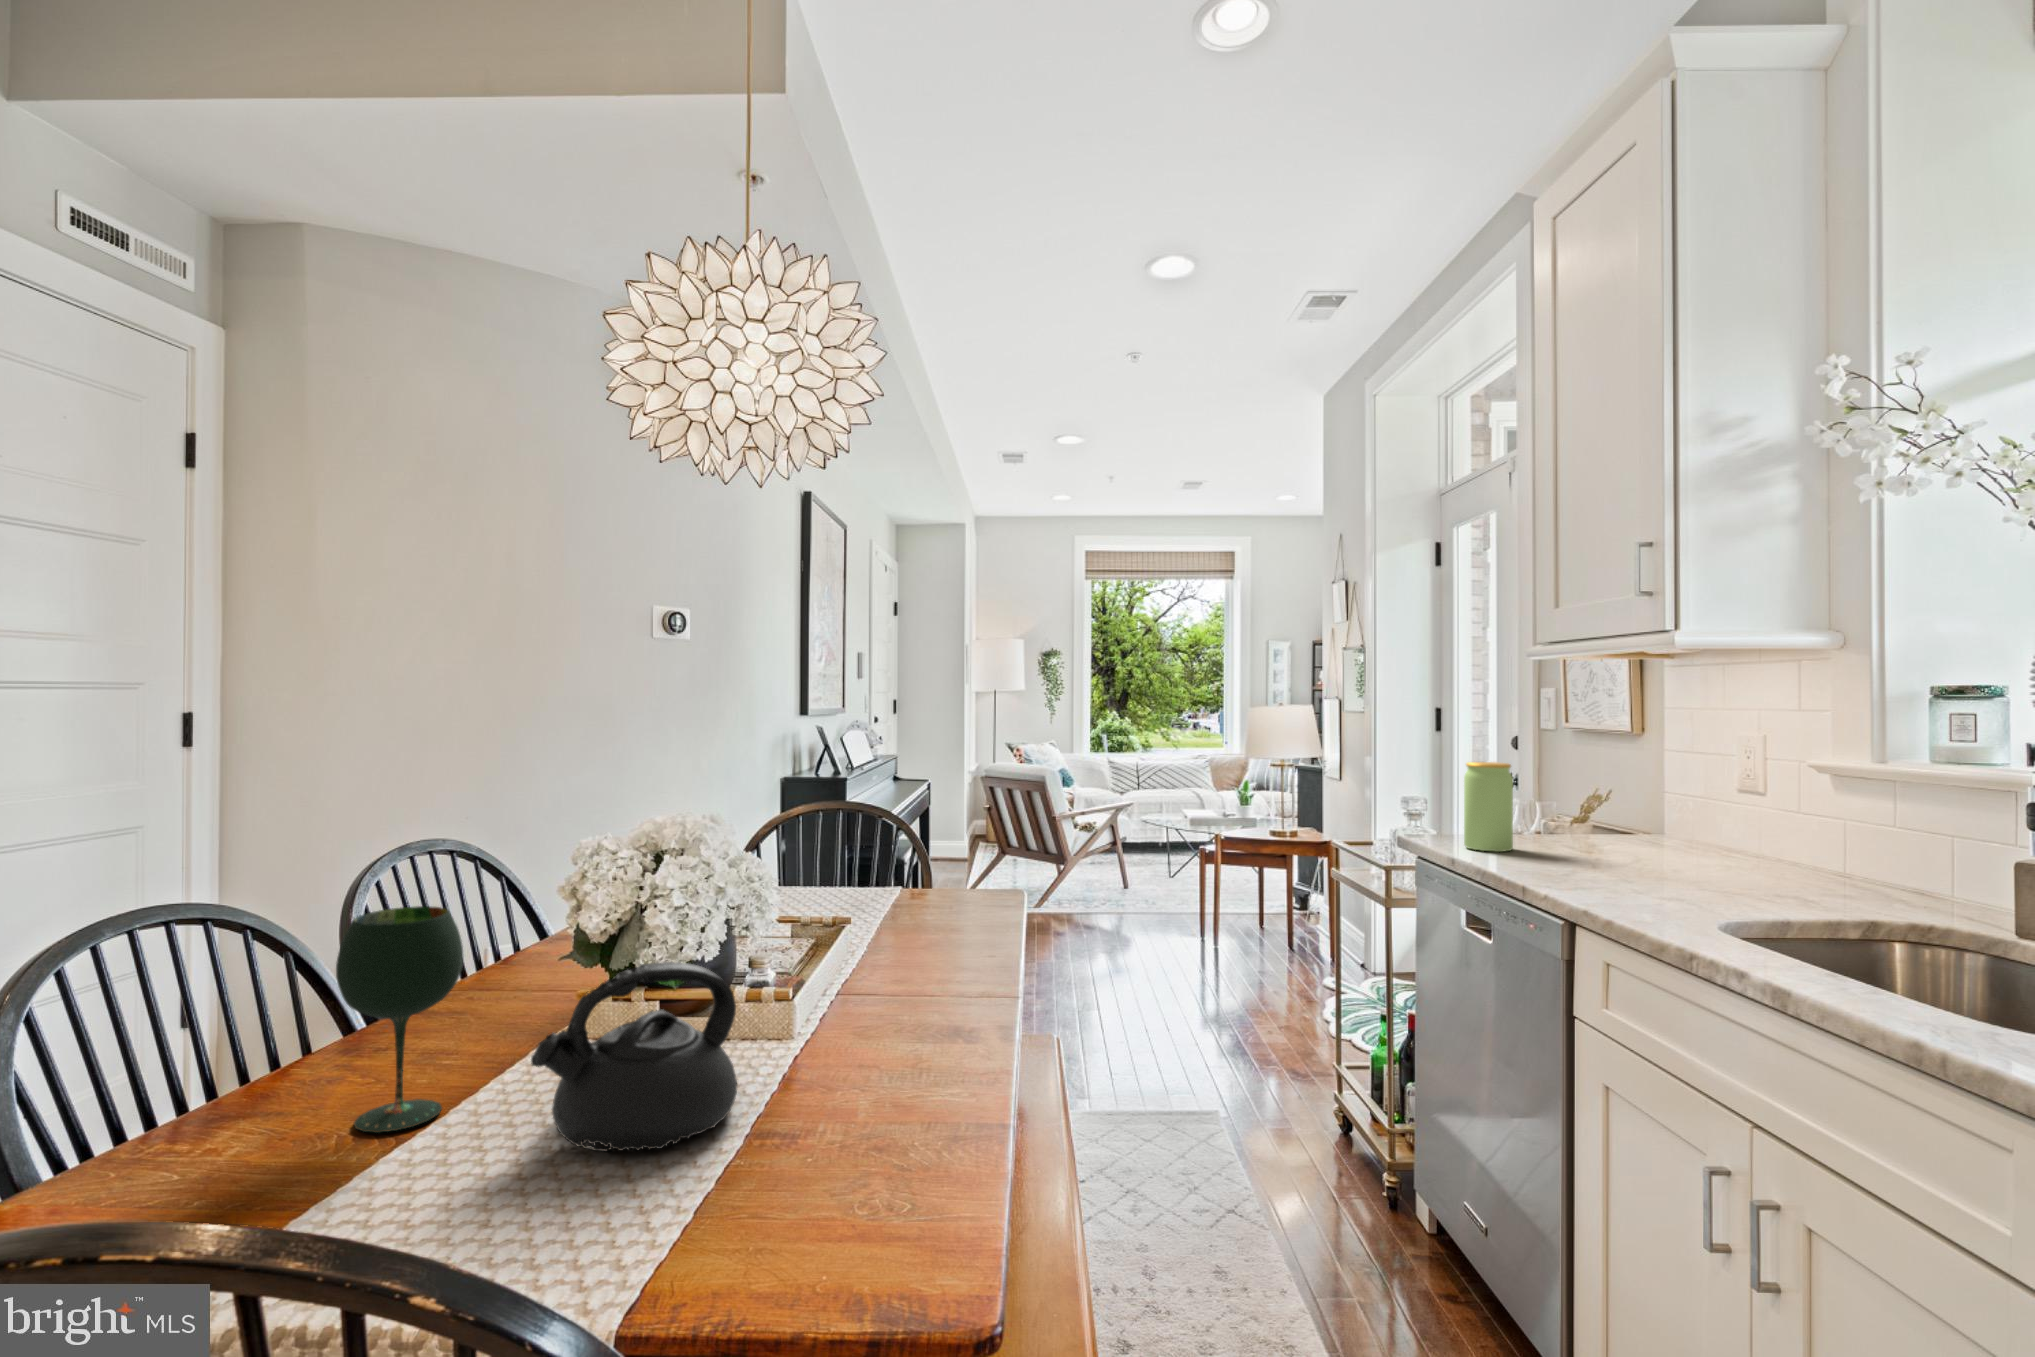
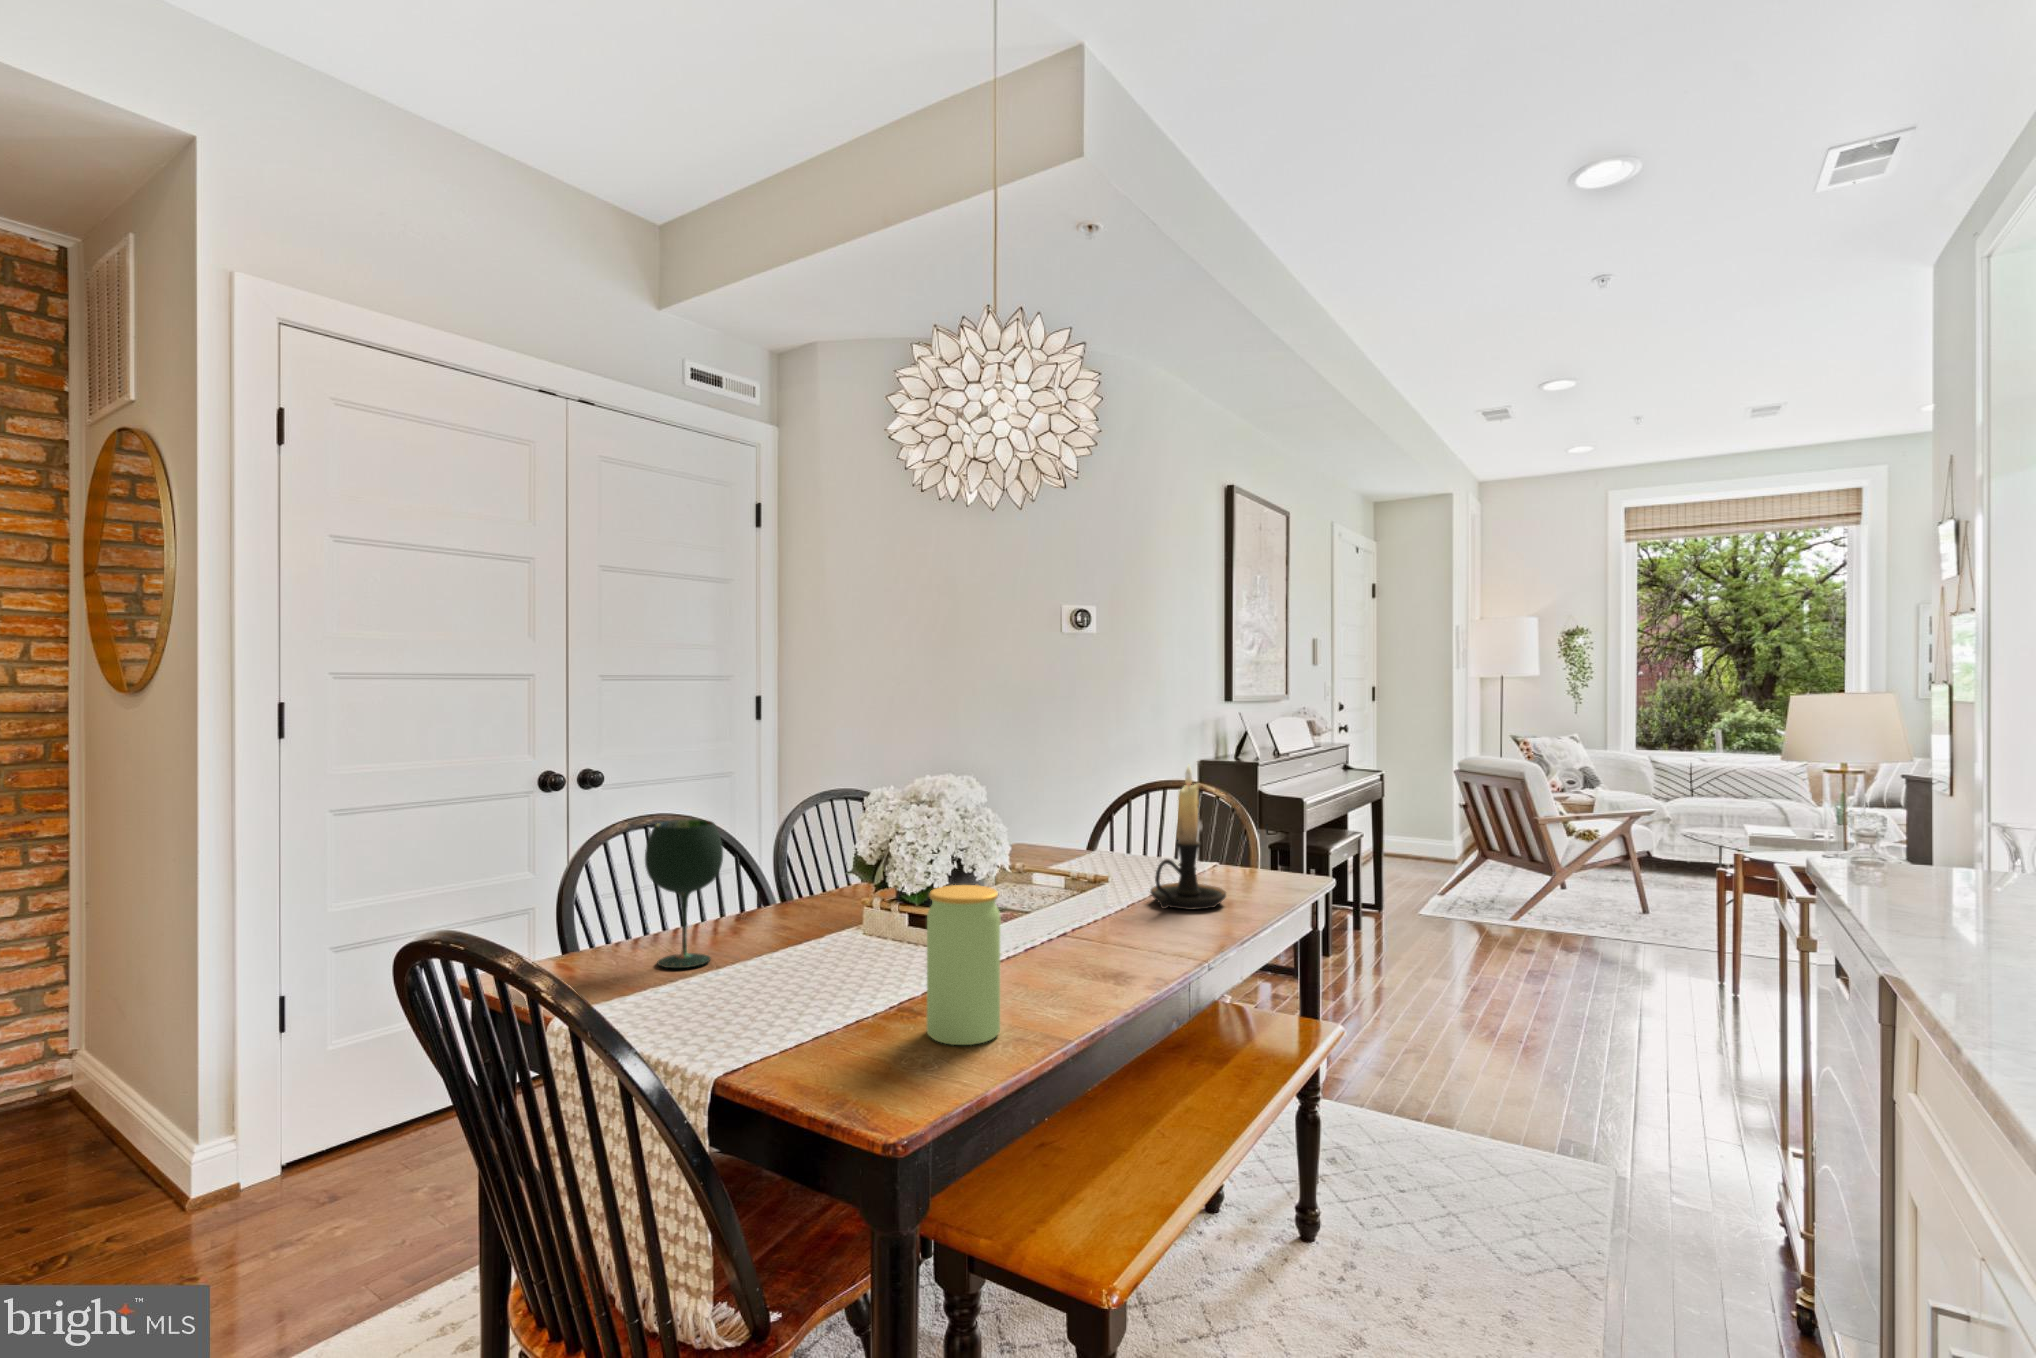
jar: present [1464,762,1513,852] -> present [927,885,1000,1045]
candle holder: none [903,788,980,945] -> present [1150,766,1226,910]
teapot: present [531,962,737,1152] -> none [734,871,879,1006]

